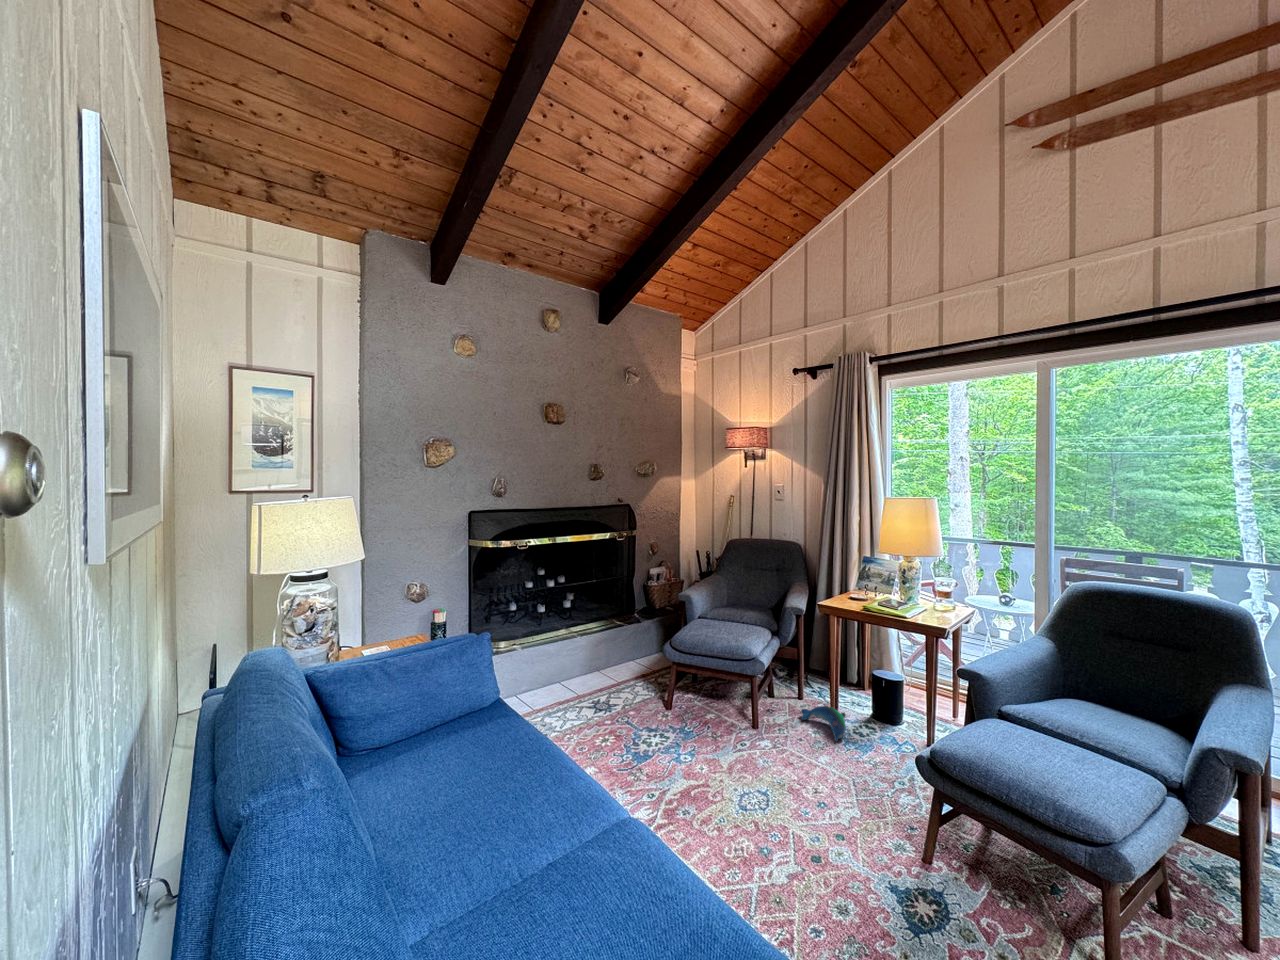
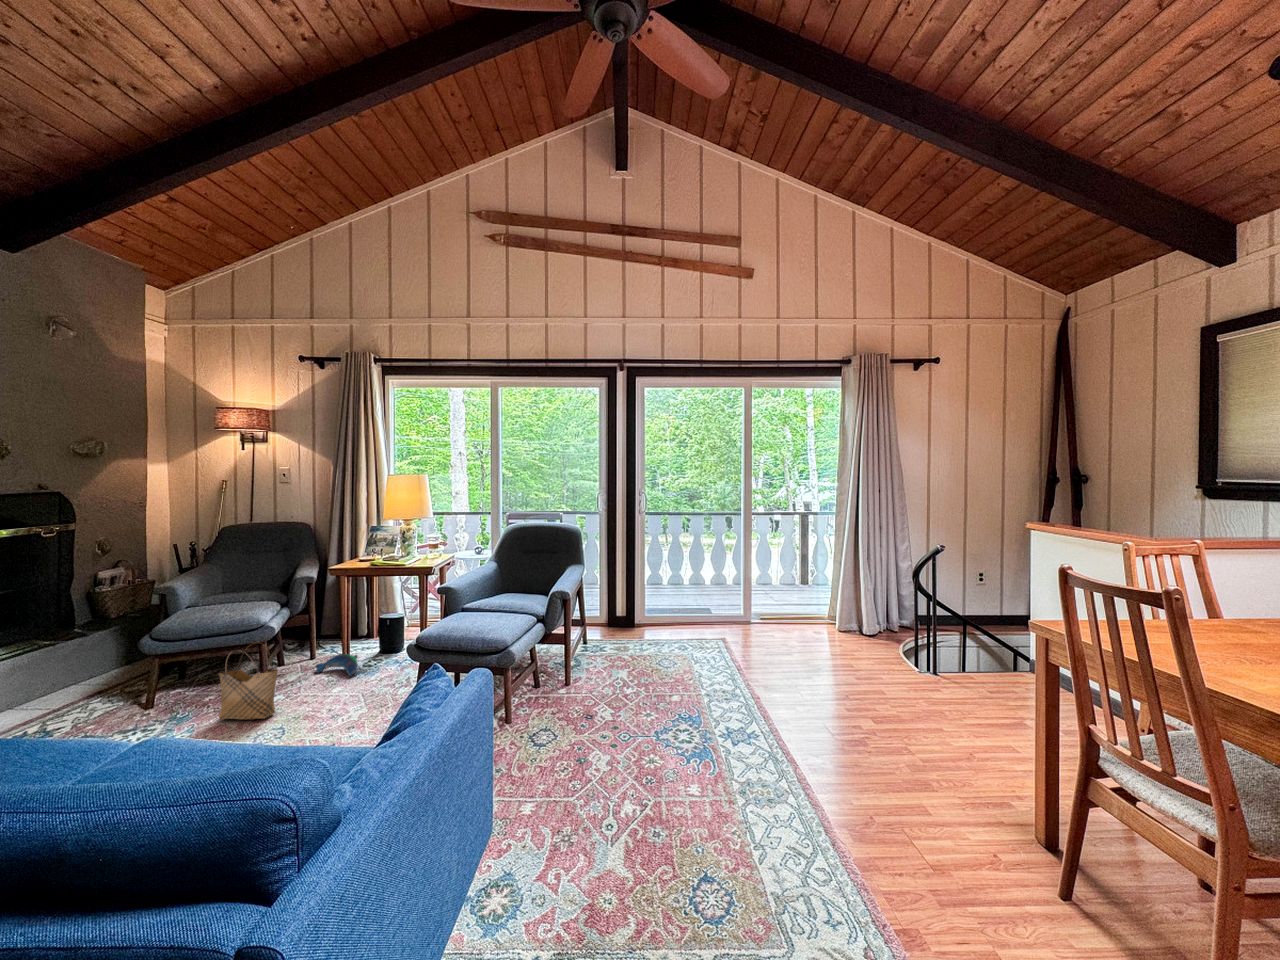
woven basket: none [705,681,757,772] -> present [219,643,278,719]

